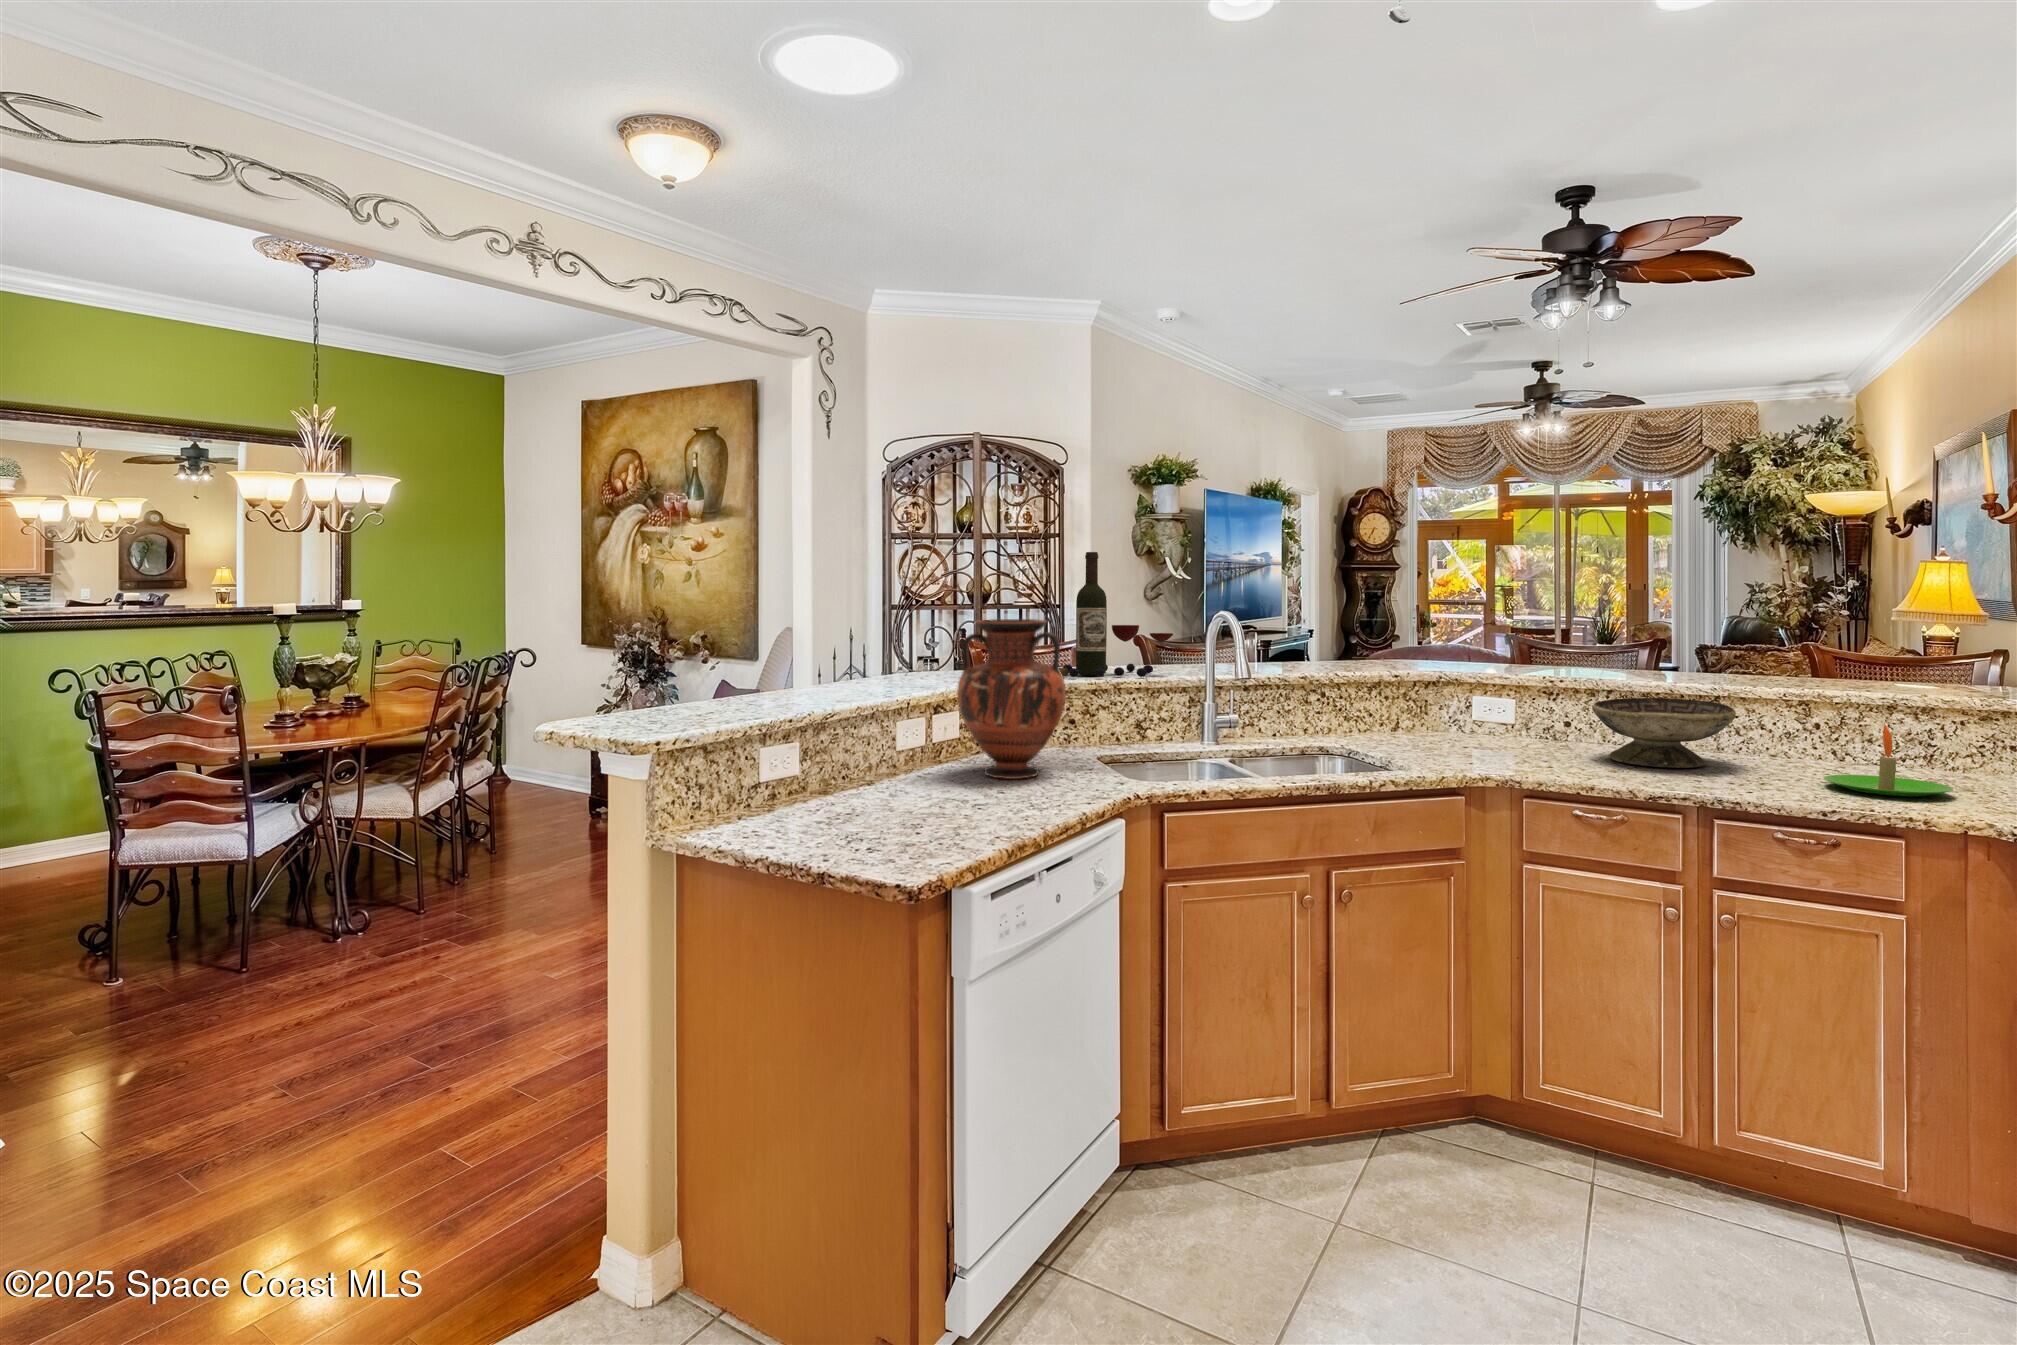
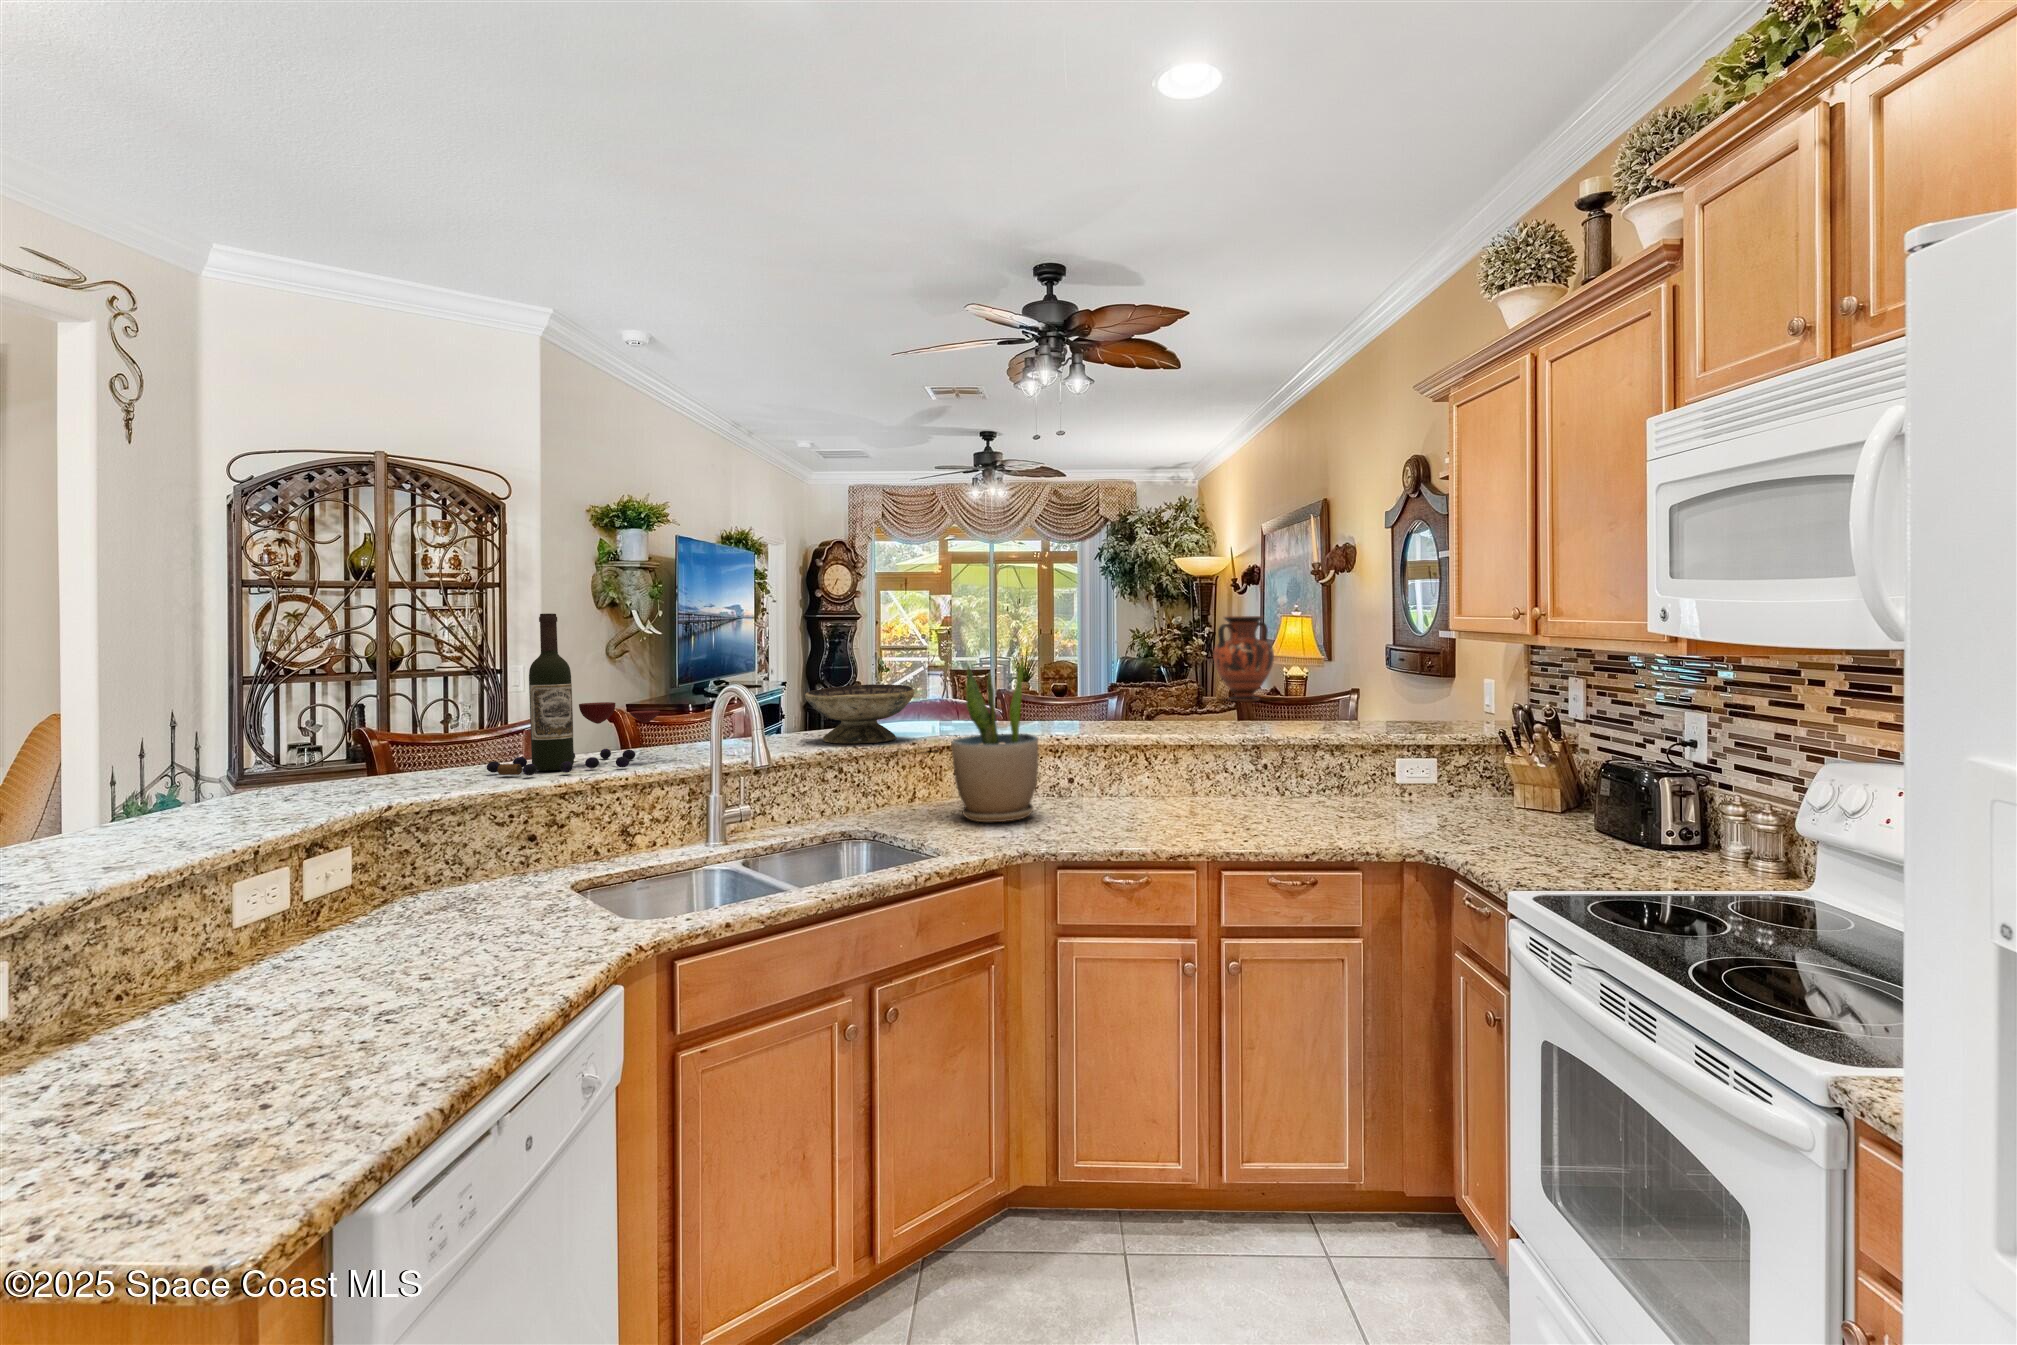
potted plant: none [1432,590,1523,752] -> present [951,659,1038,822]
vase: present [957,619,1066,779] -> present [1213,616,1274,701]
decorative bowl: present [1592,698,1736,768] -> present [805,684,914,744]
candle: present [1824,725,1954,797] -> none [1298,771,1392,835]

